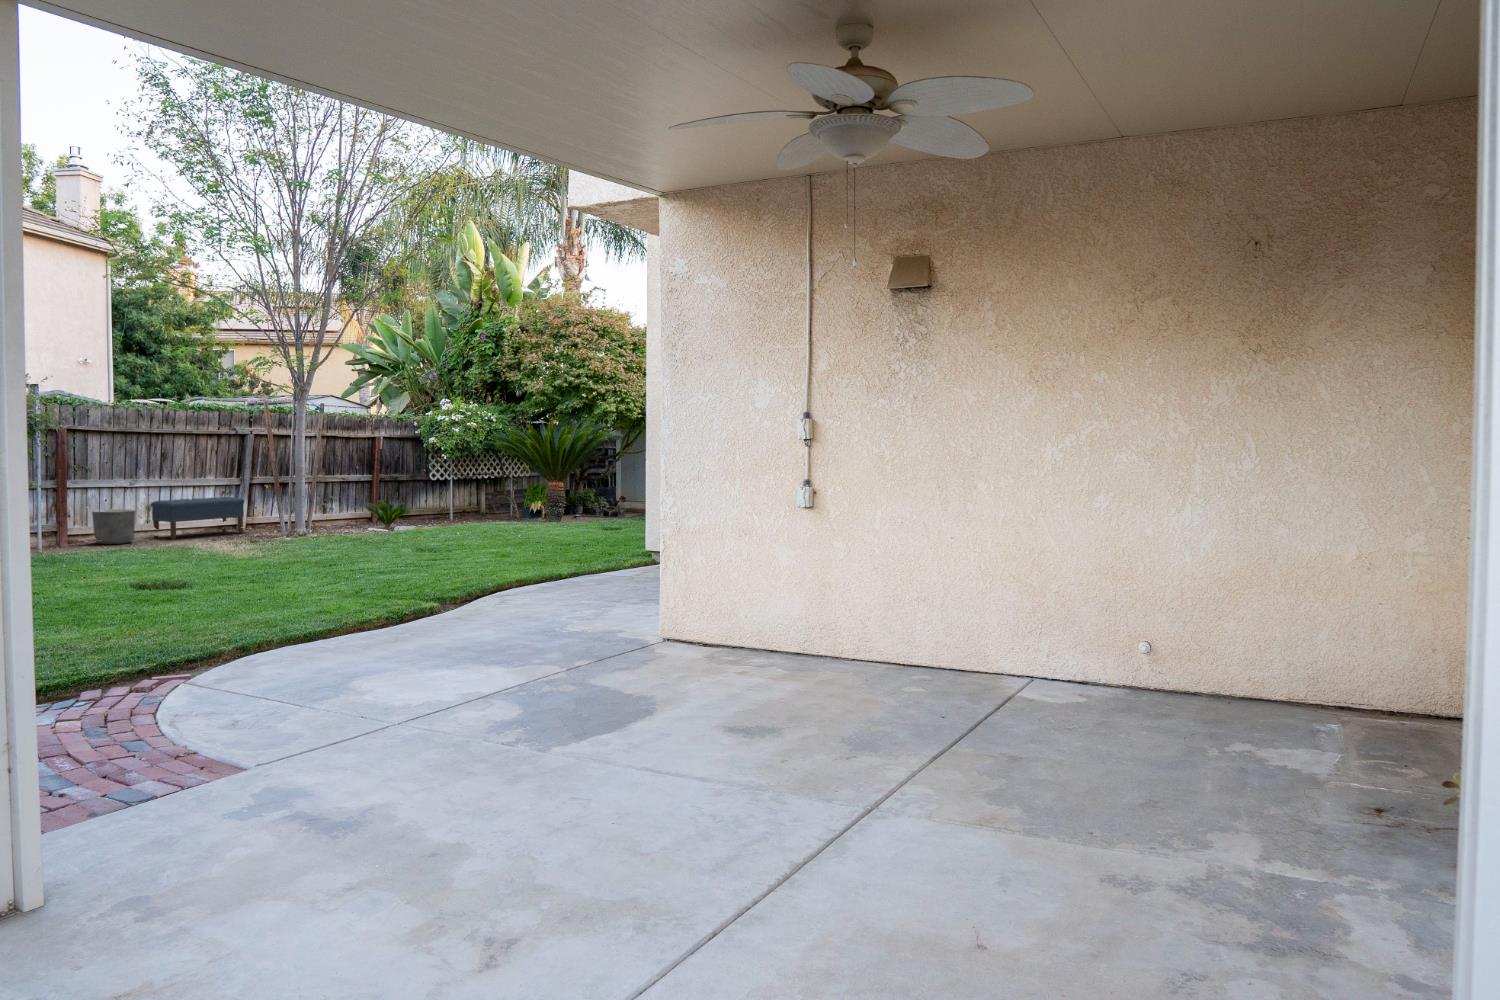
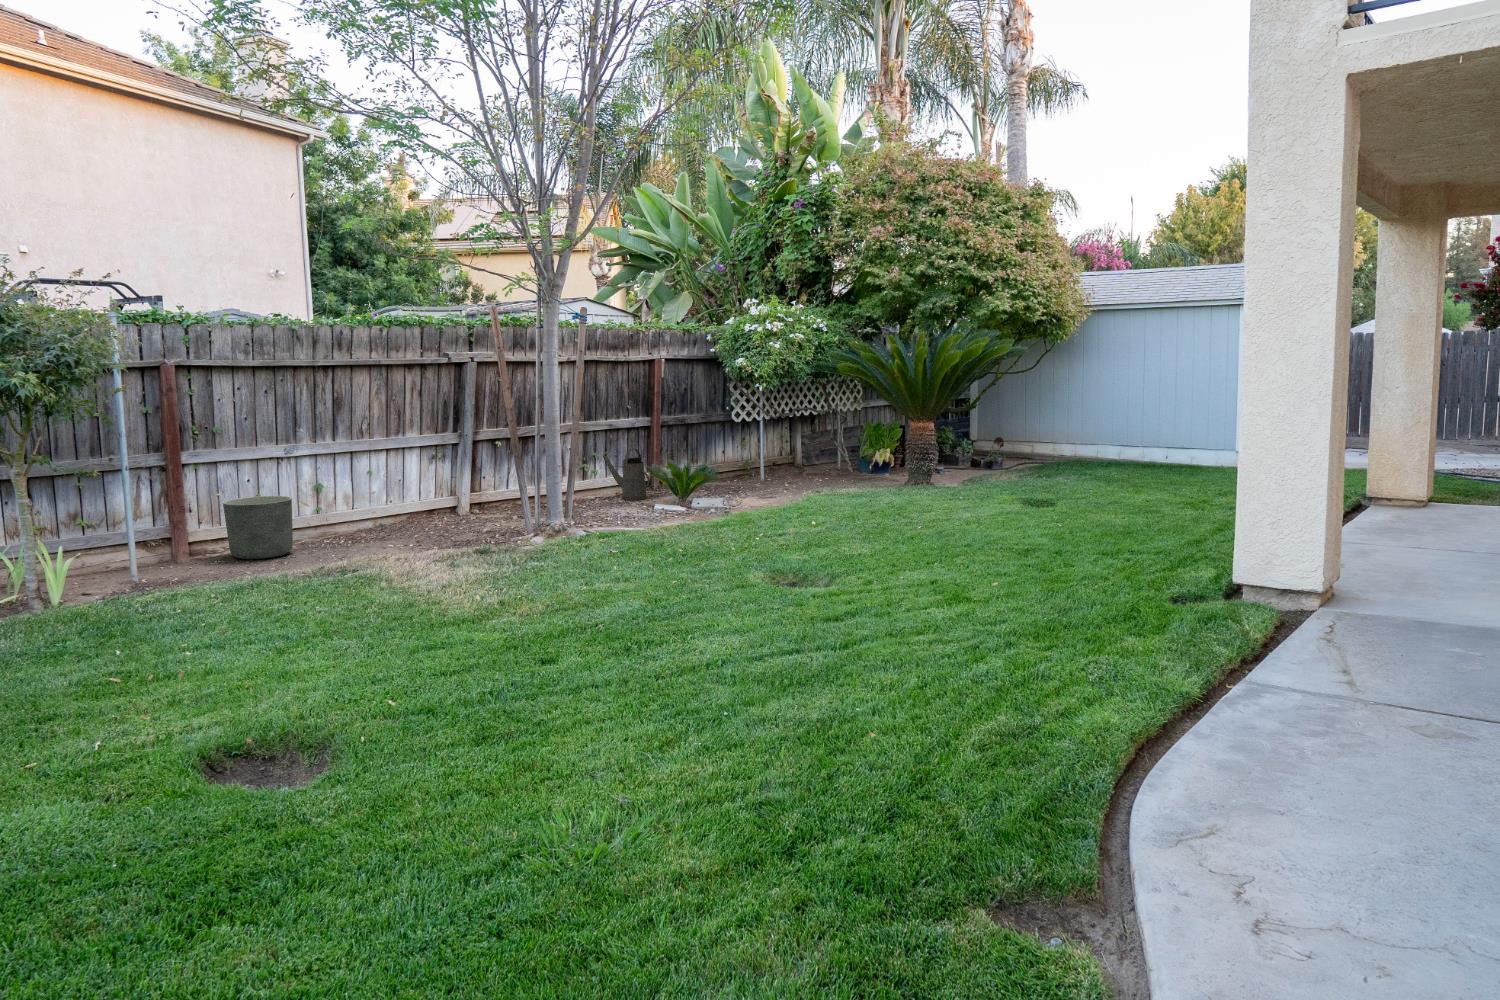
watering can: none [337,492,367,524] -> present [603,448,650,500]
bench: present [151,497,244,540] -> none [321,466,467,545]

